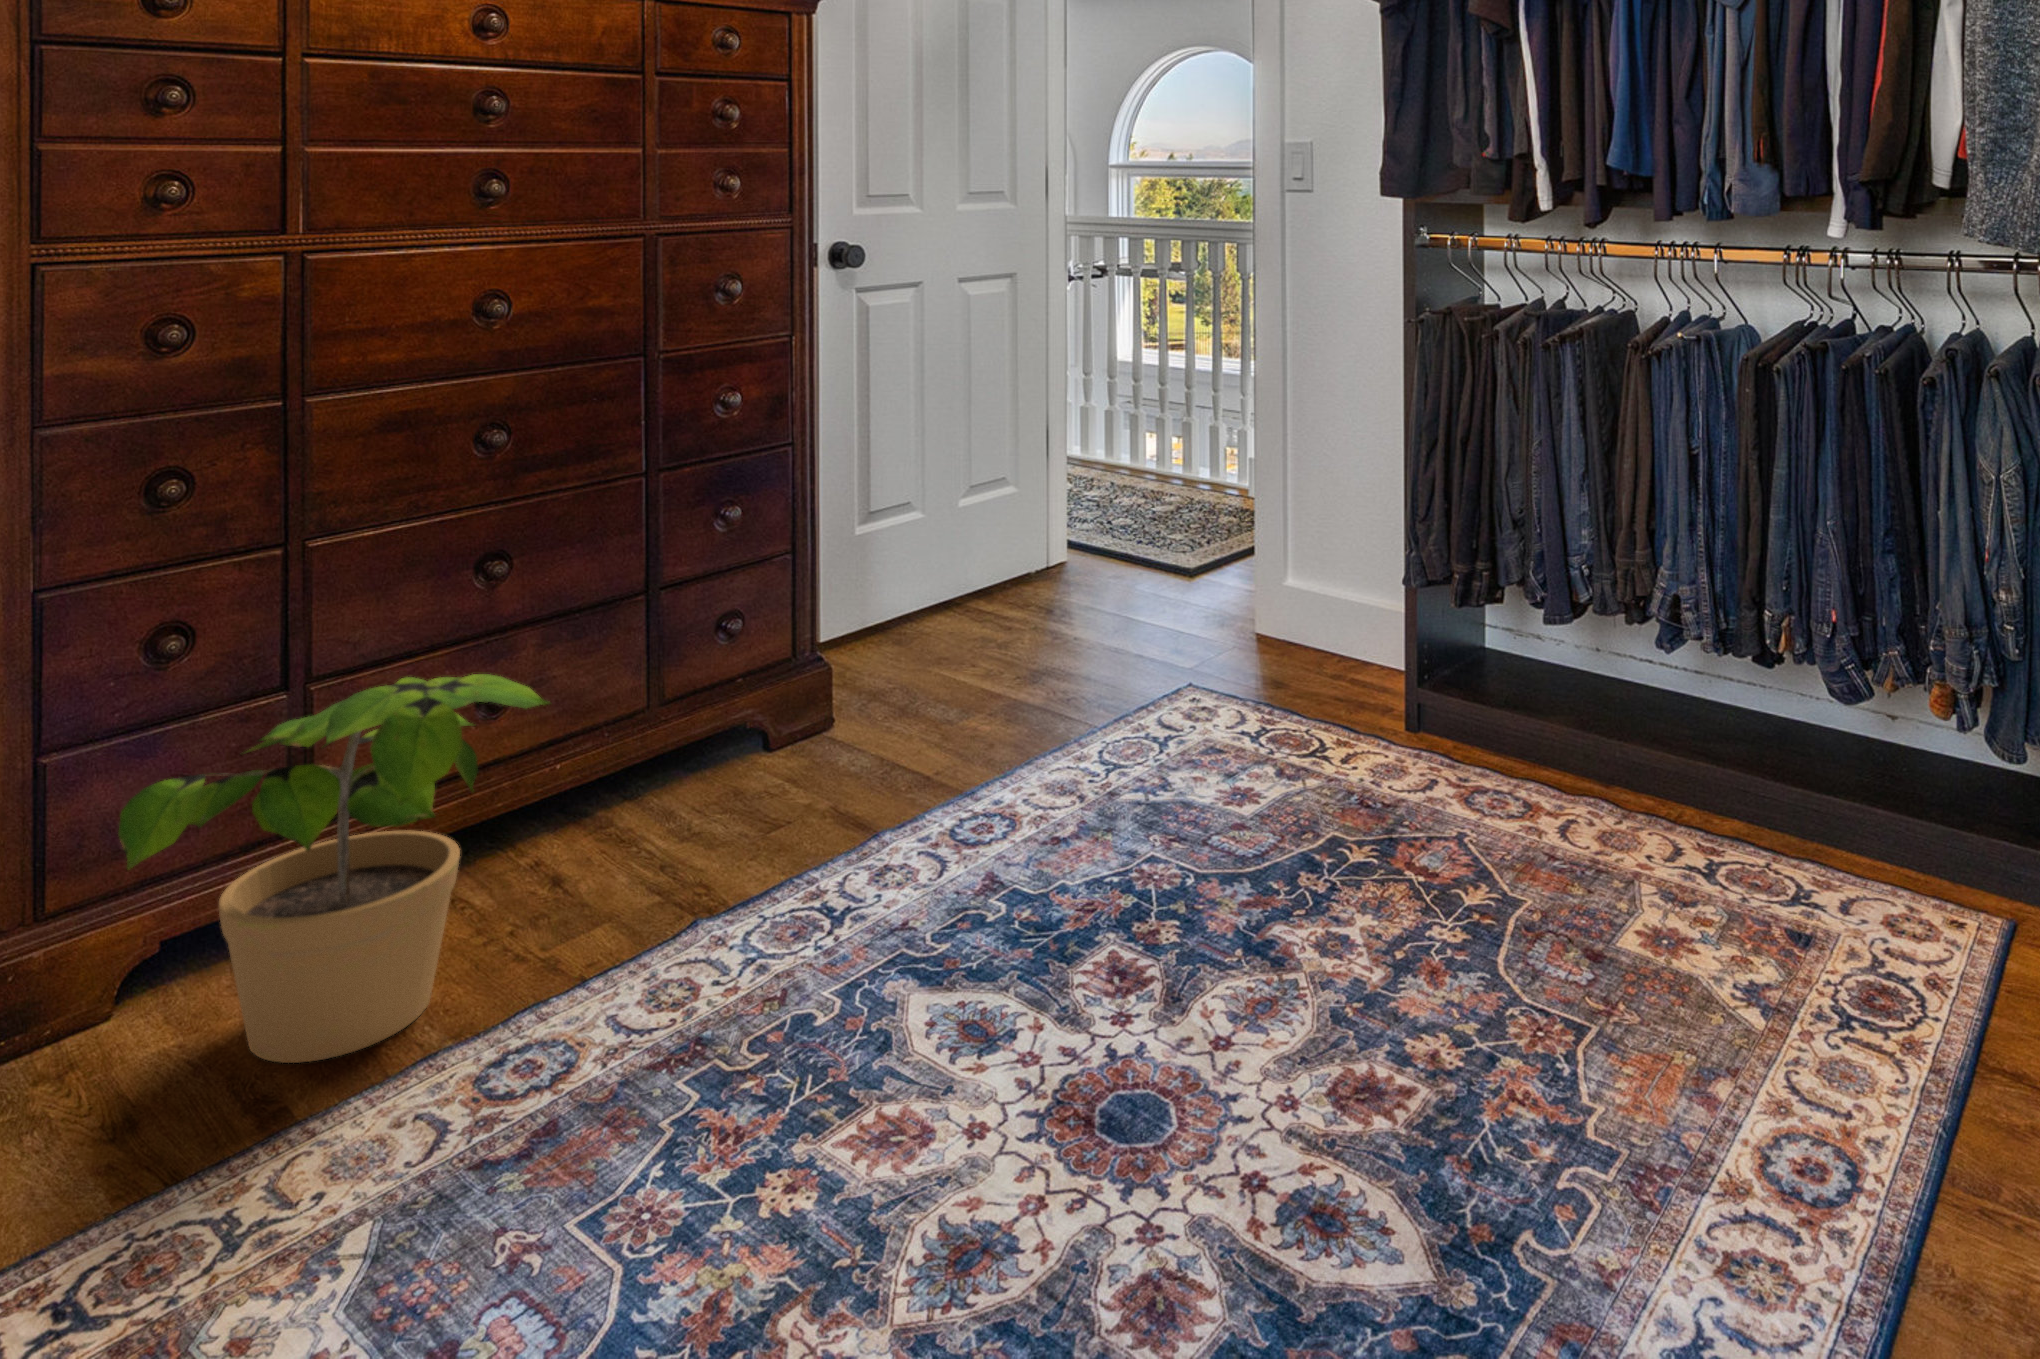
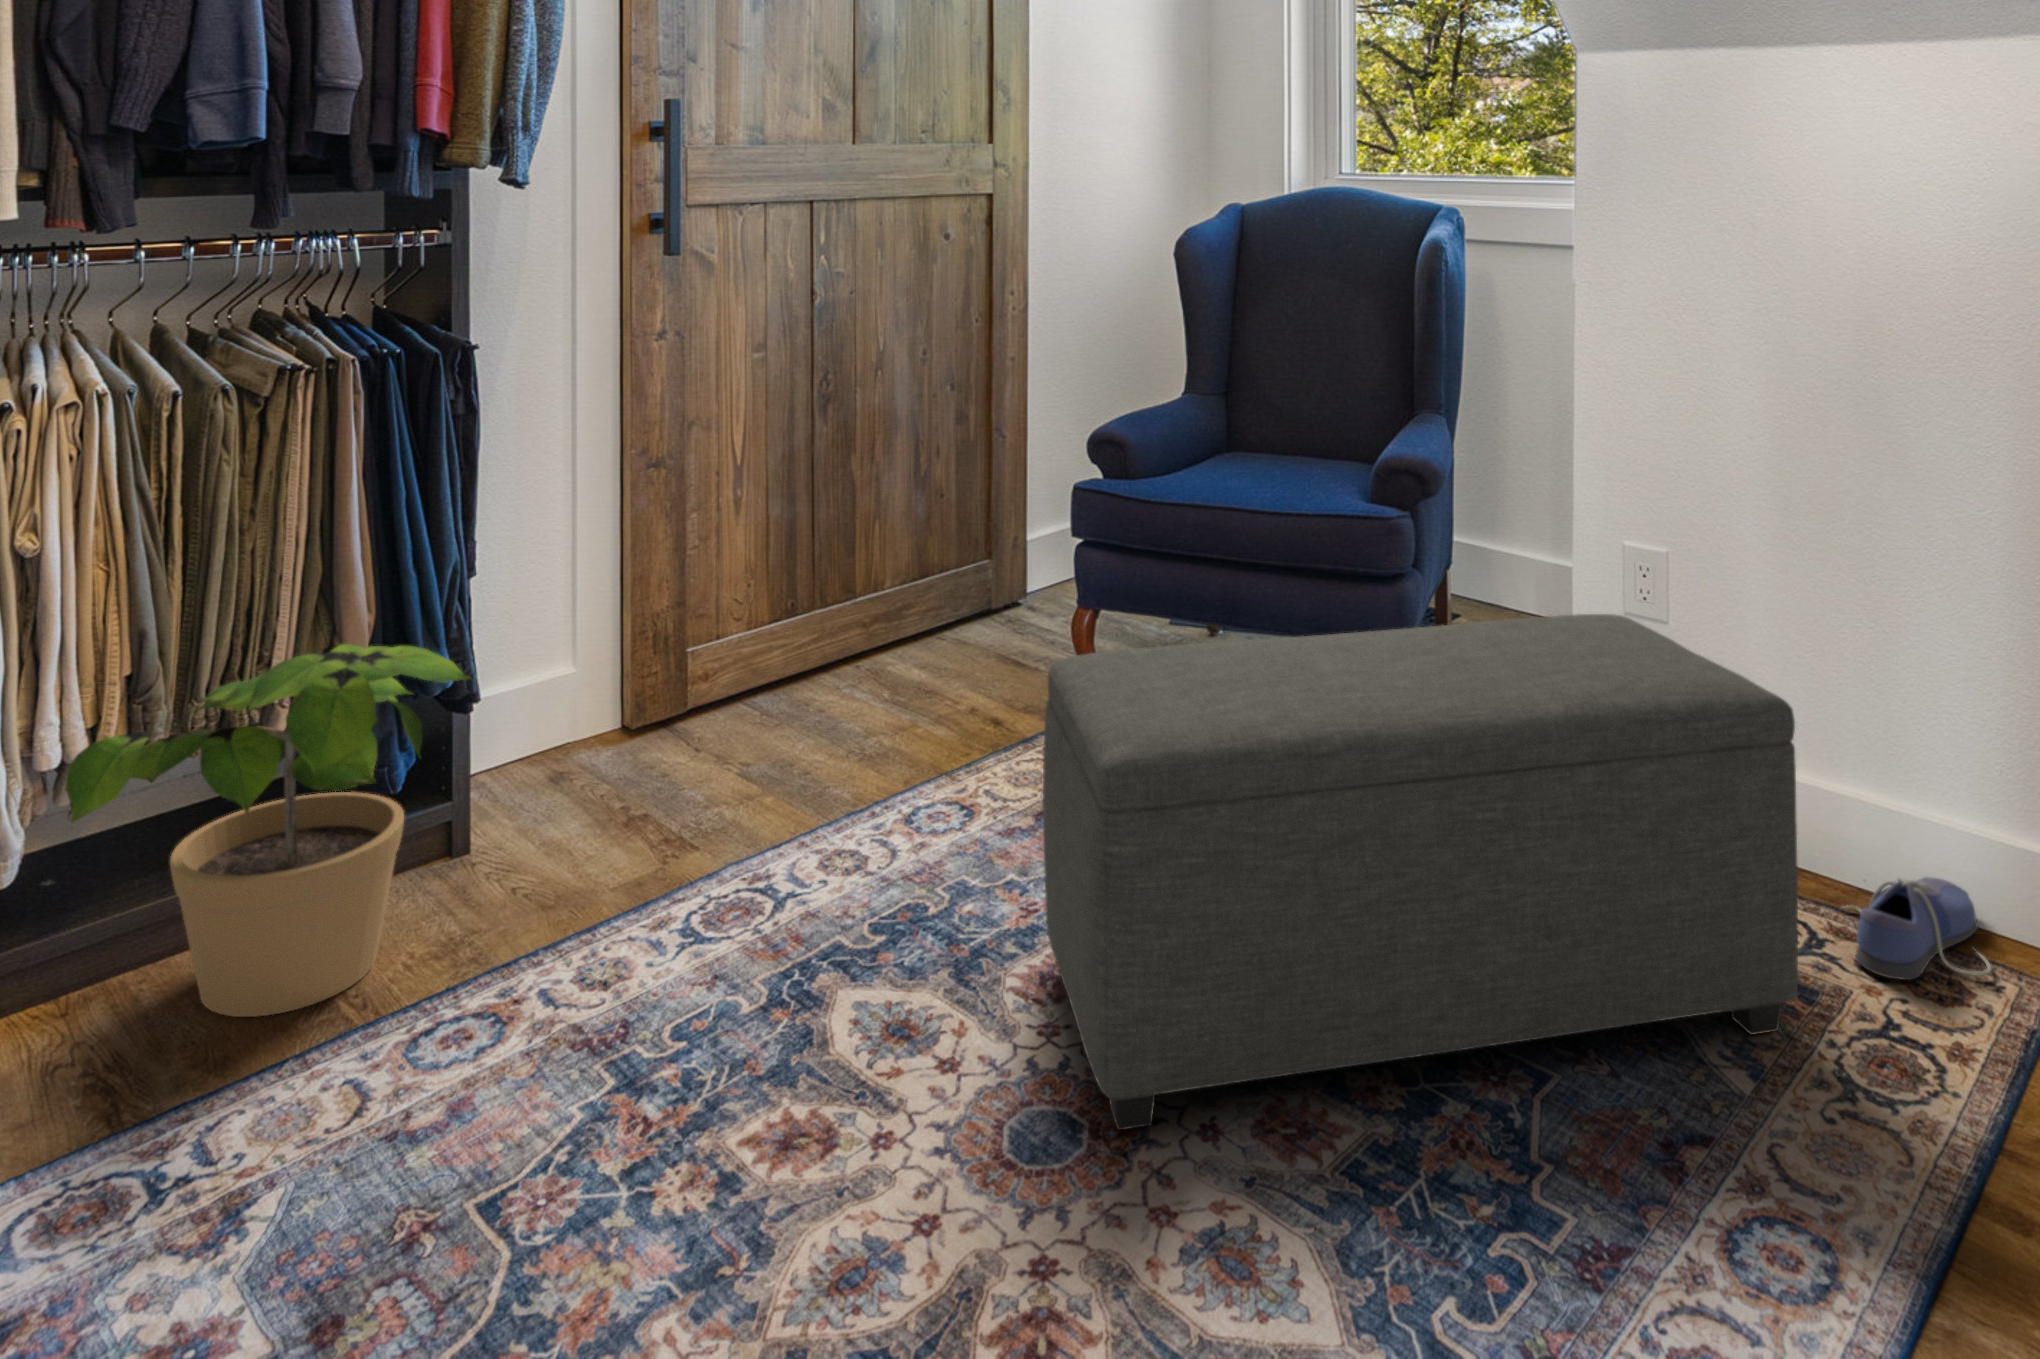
ottoman: none [1104,604,1799,1105] -> present [1043,614,1798,1130]
shoe: none [1819,830,1956,922] -> present [1844,877,1991,980]

